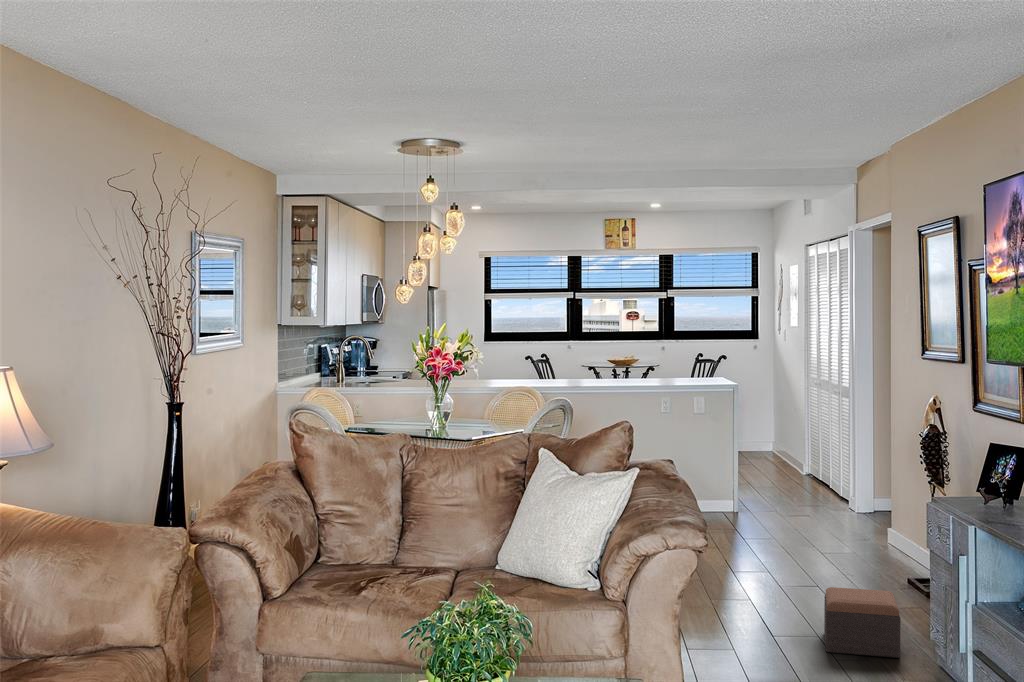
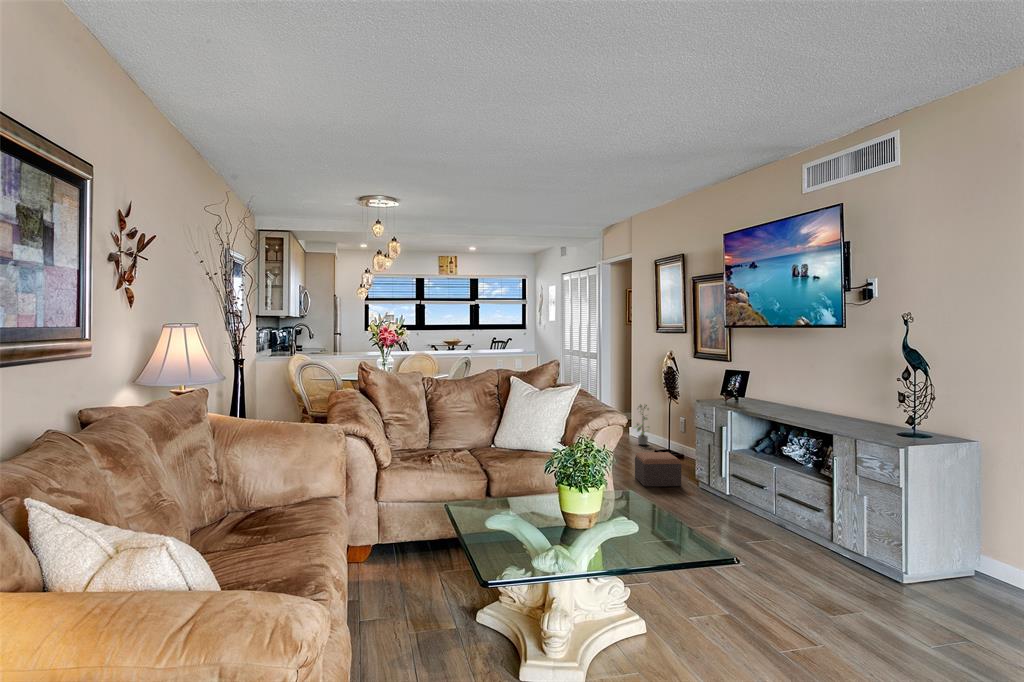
potted plant: none [880,490,913,568] -> present [633,404,650,445]

